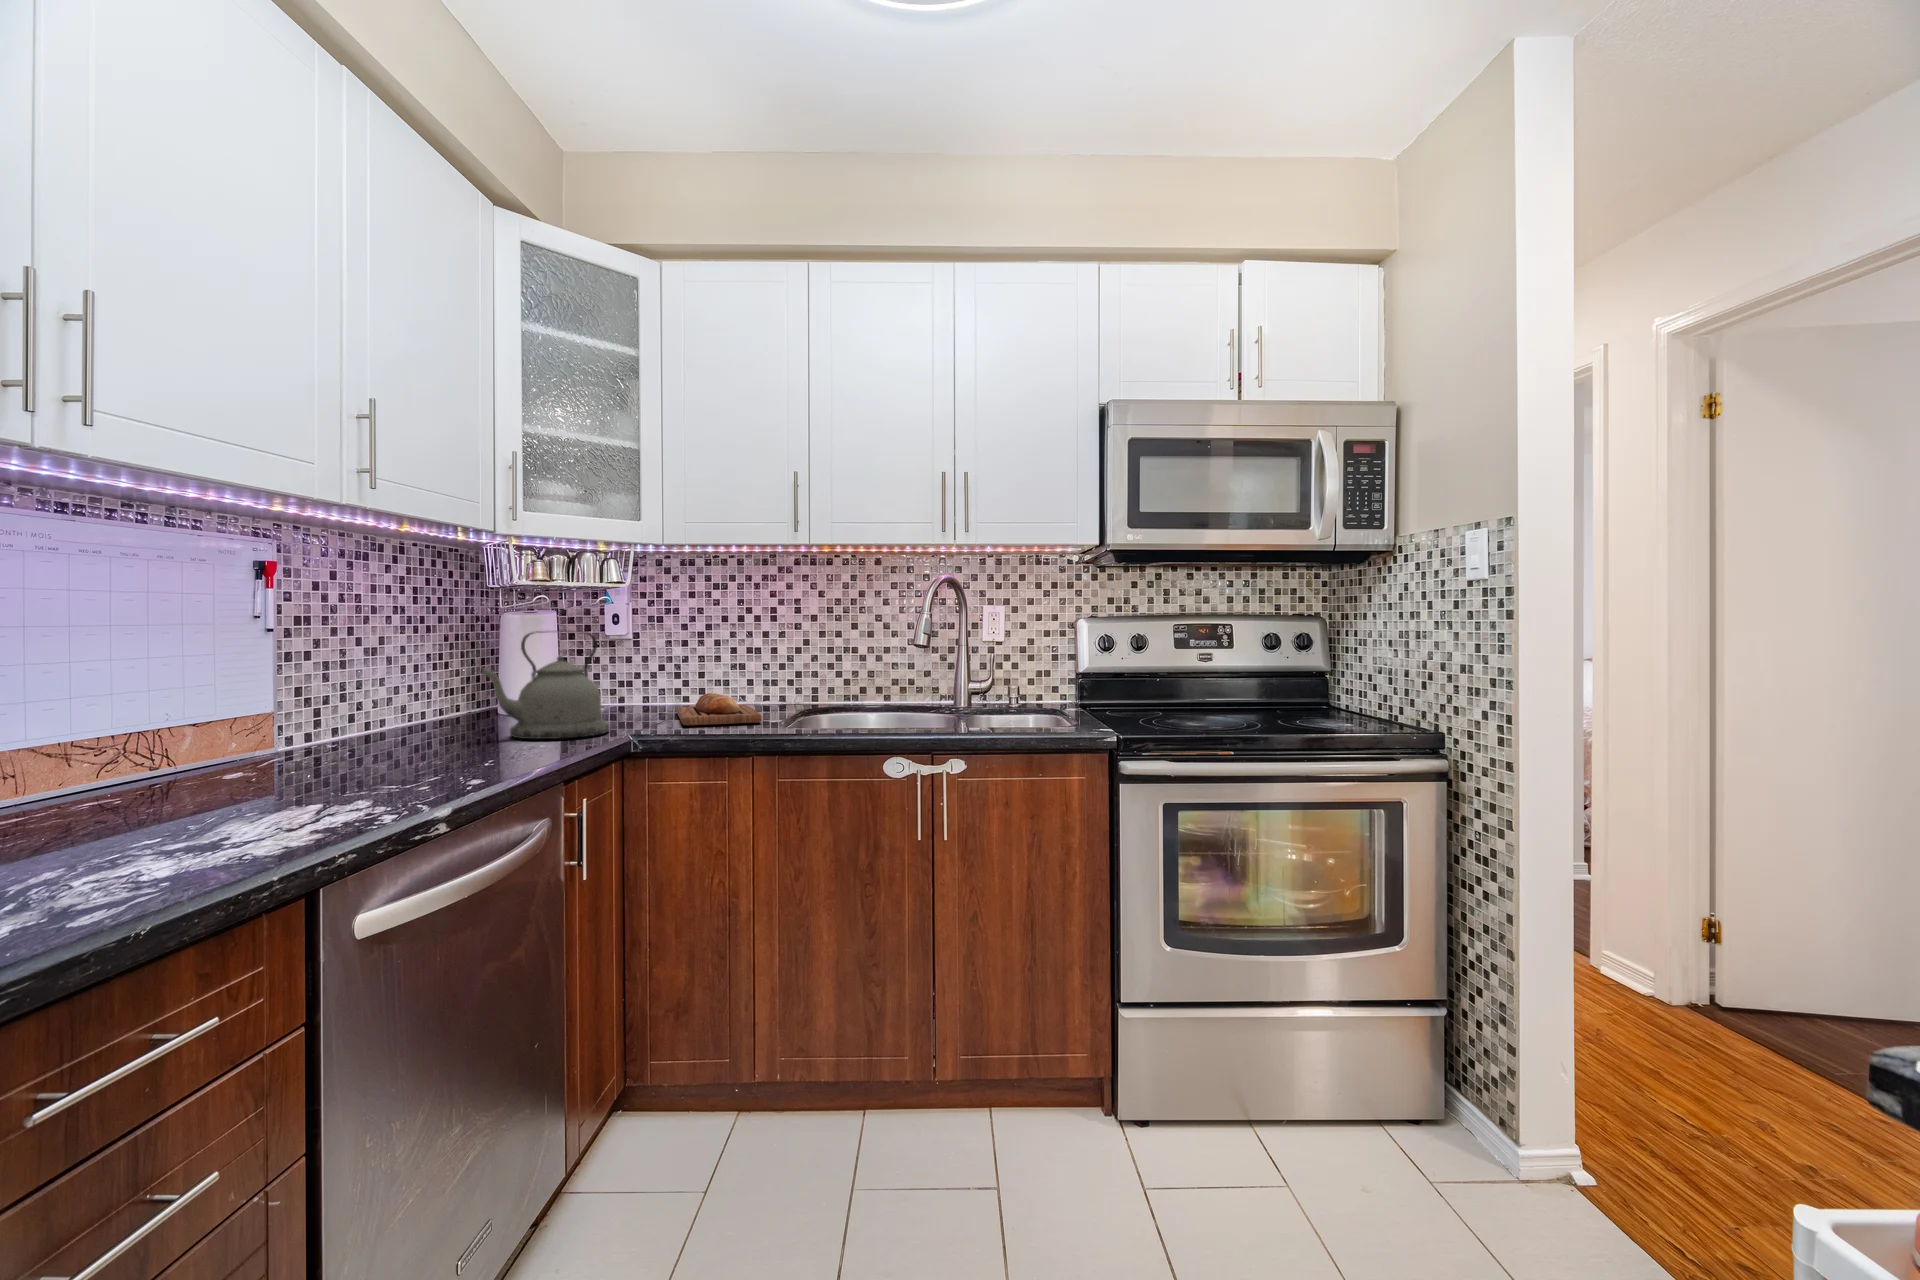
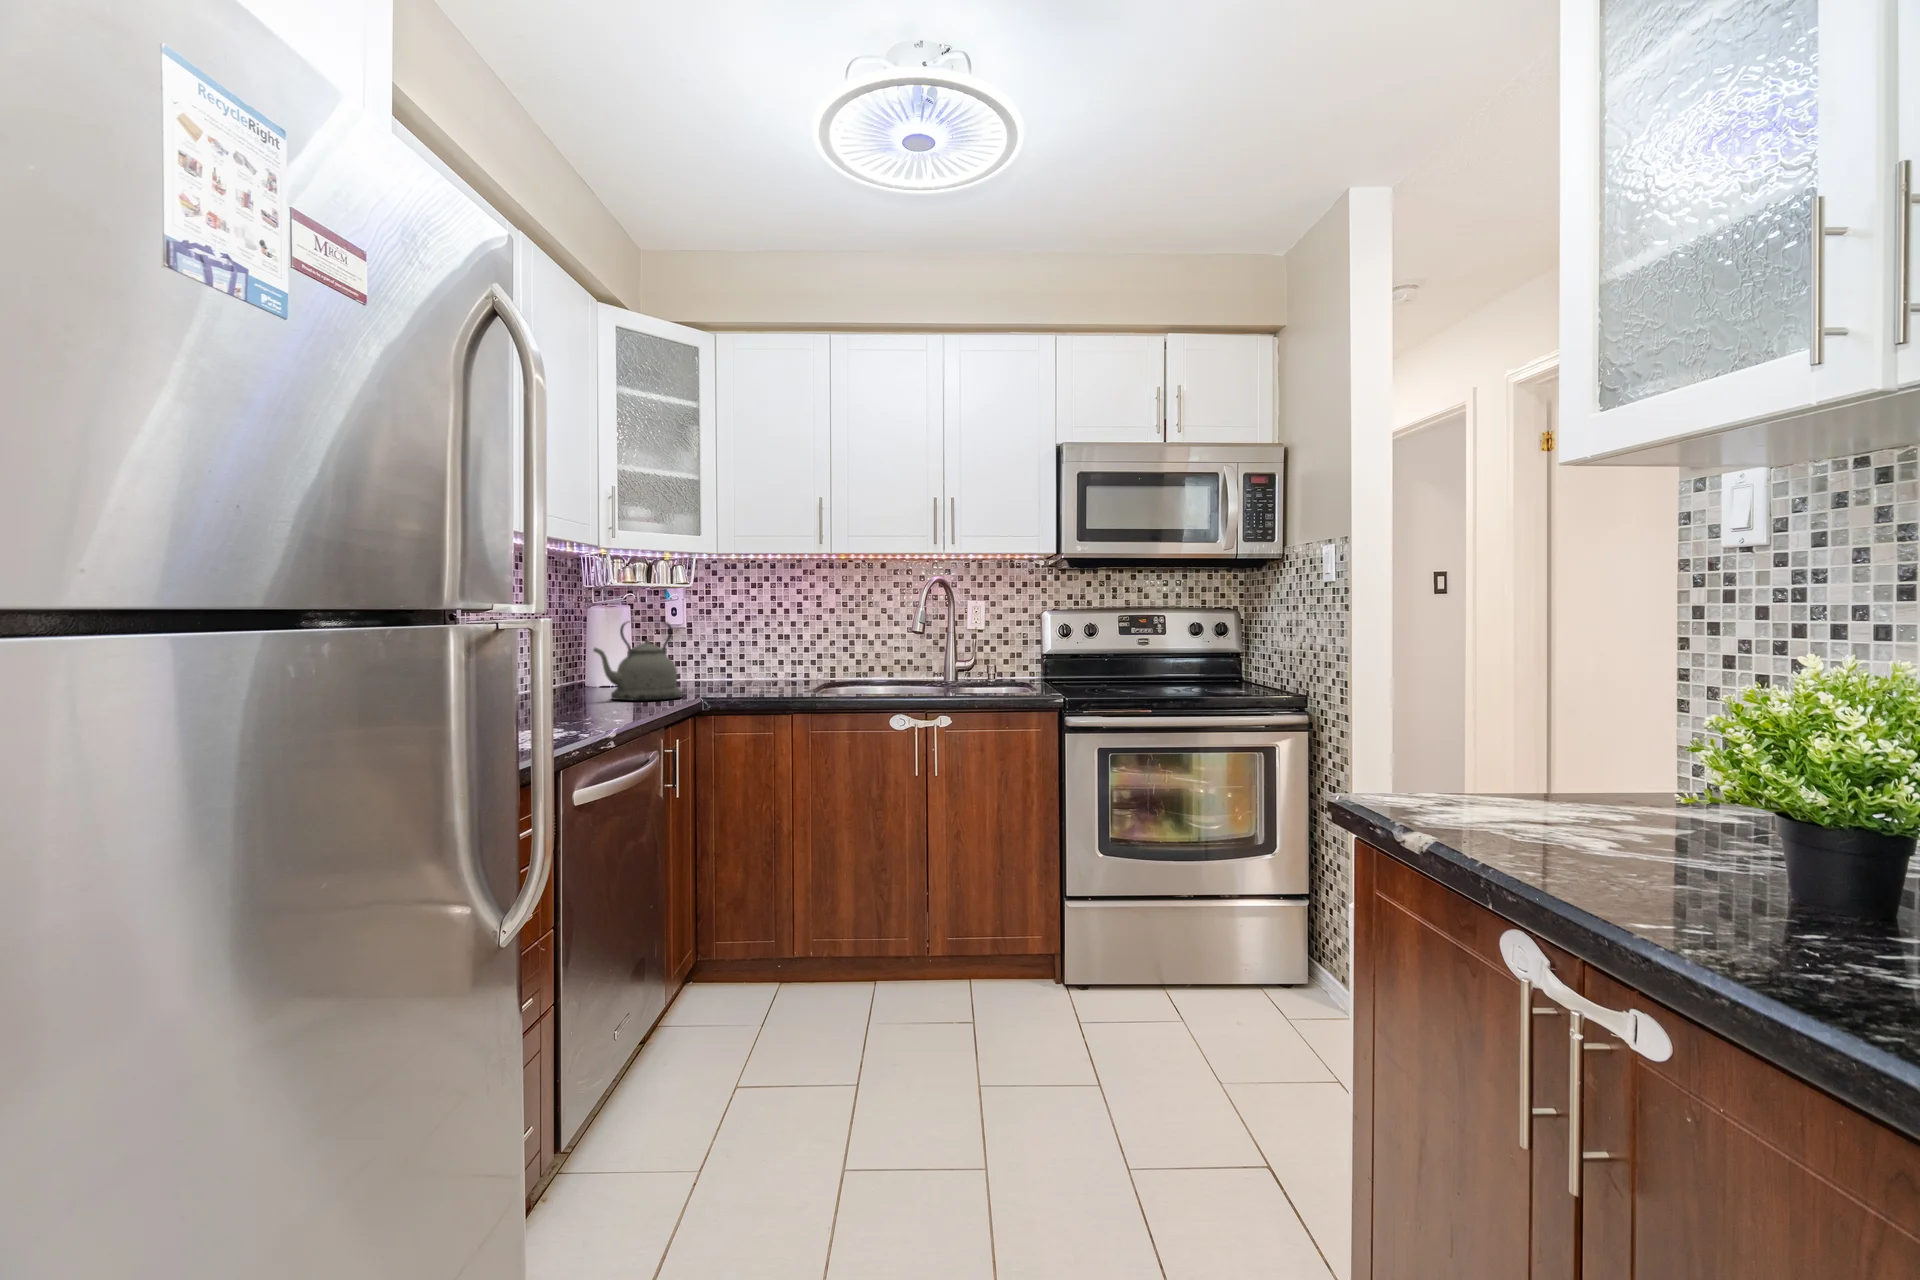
bread loaf: present [677,693,762,725] -> none [724,670,795,693]

